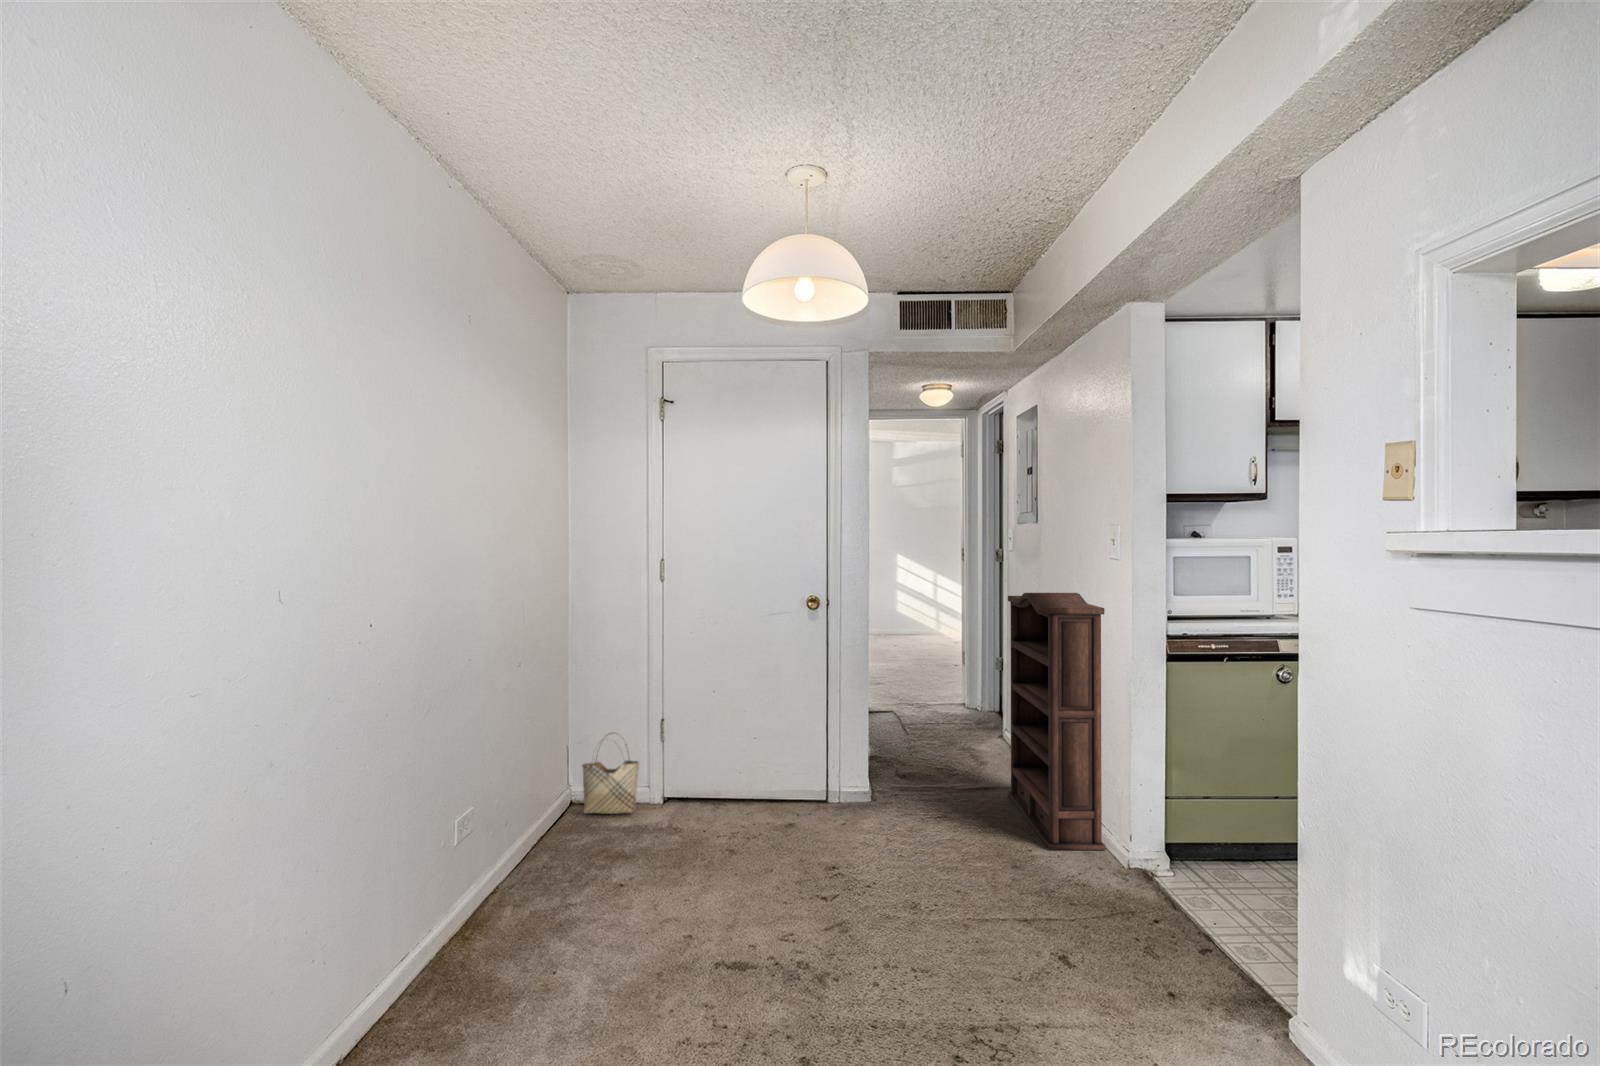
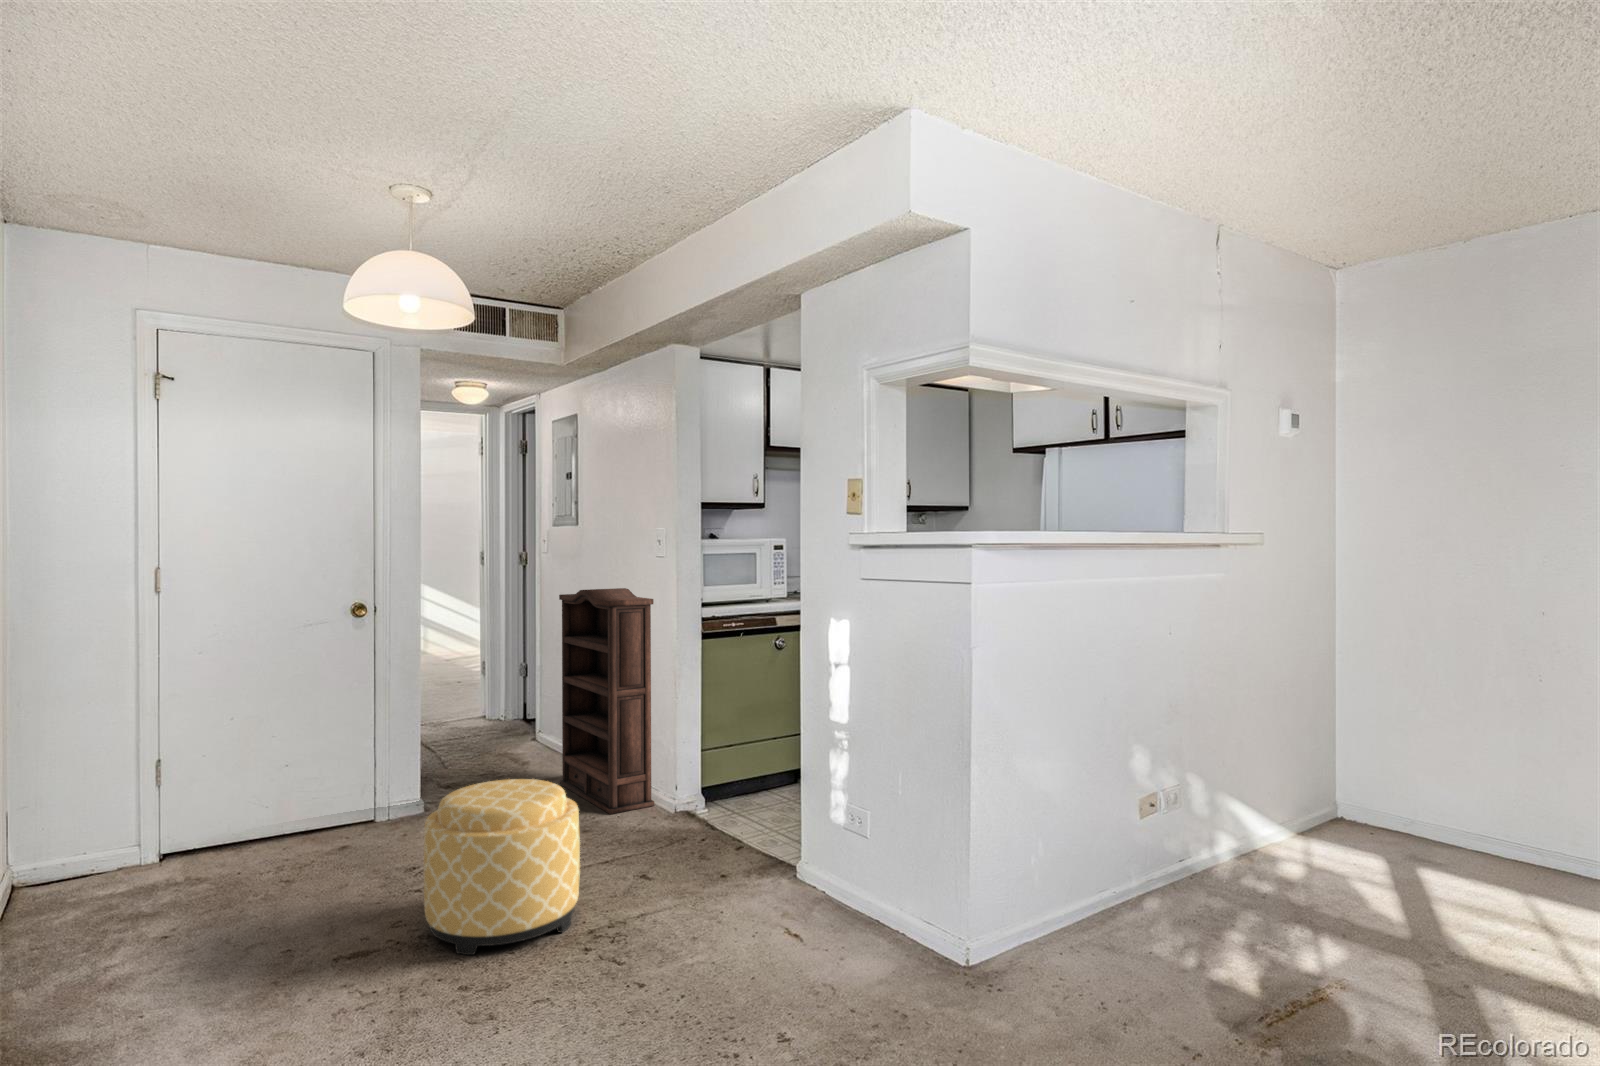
woven basket: present [582,733,639,814] -> none [43,784,133,889]
ottoman: none [800,806,969,1018] -> present [424,779,580,955]

